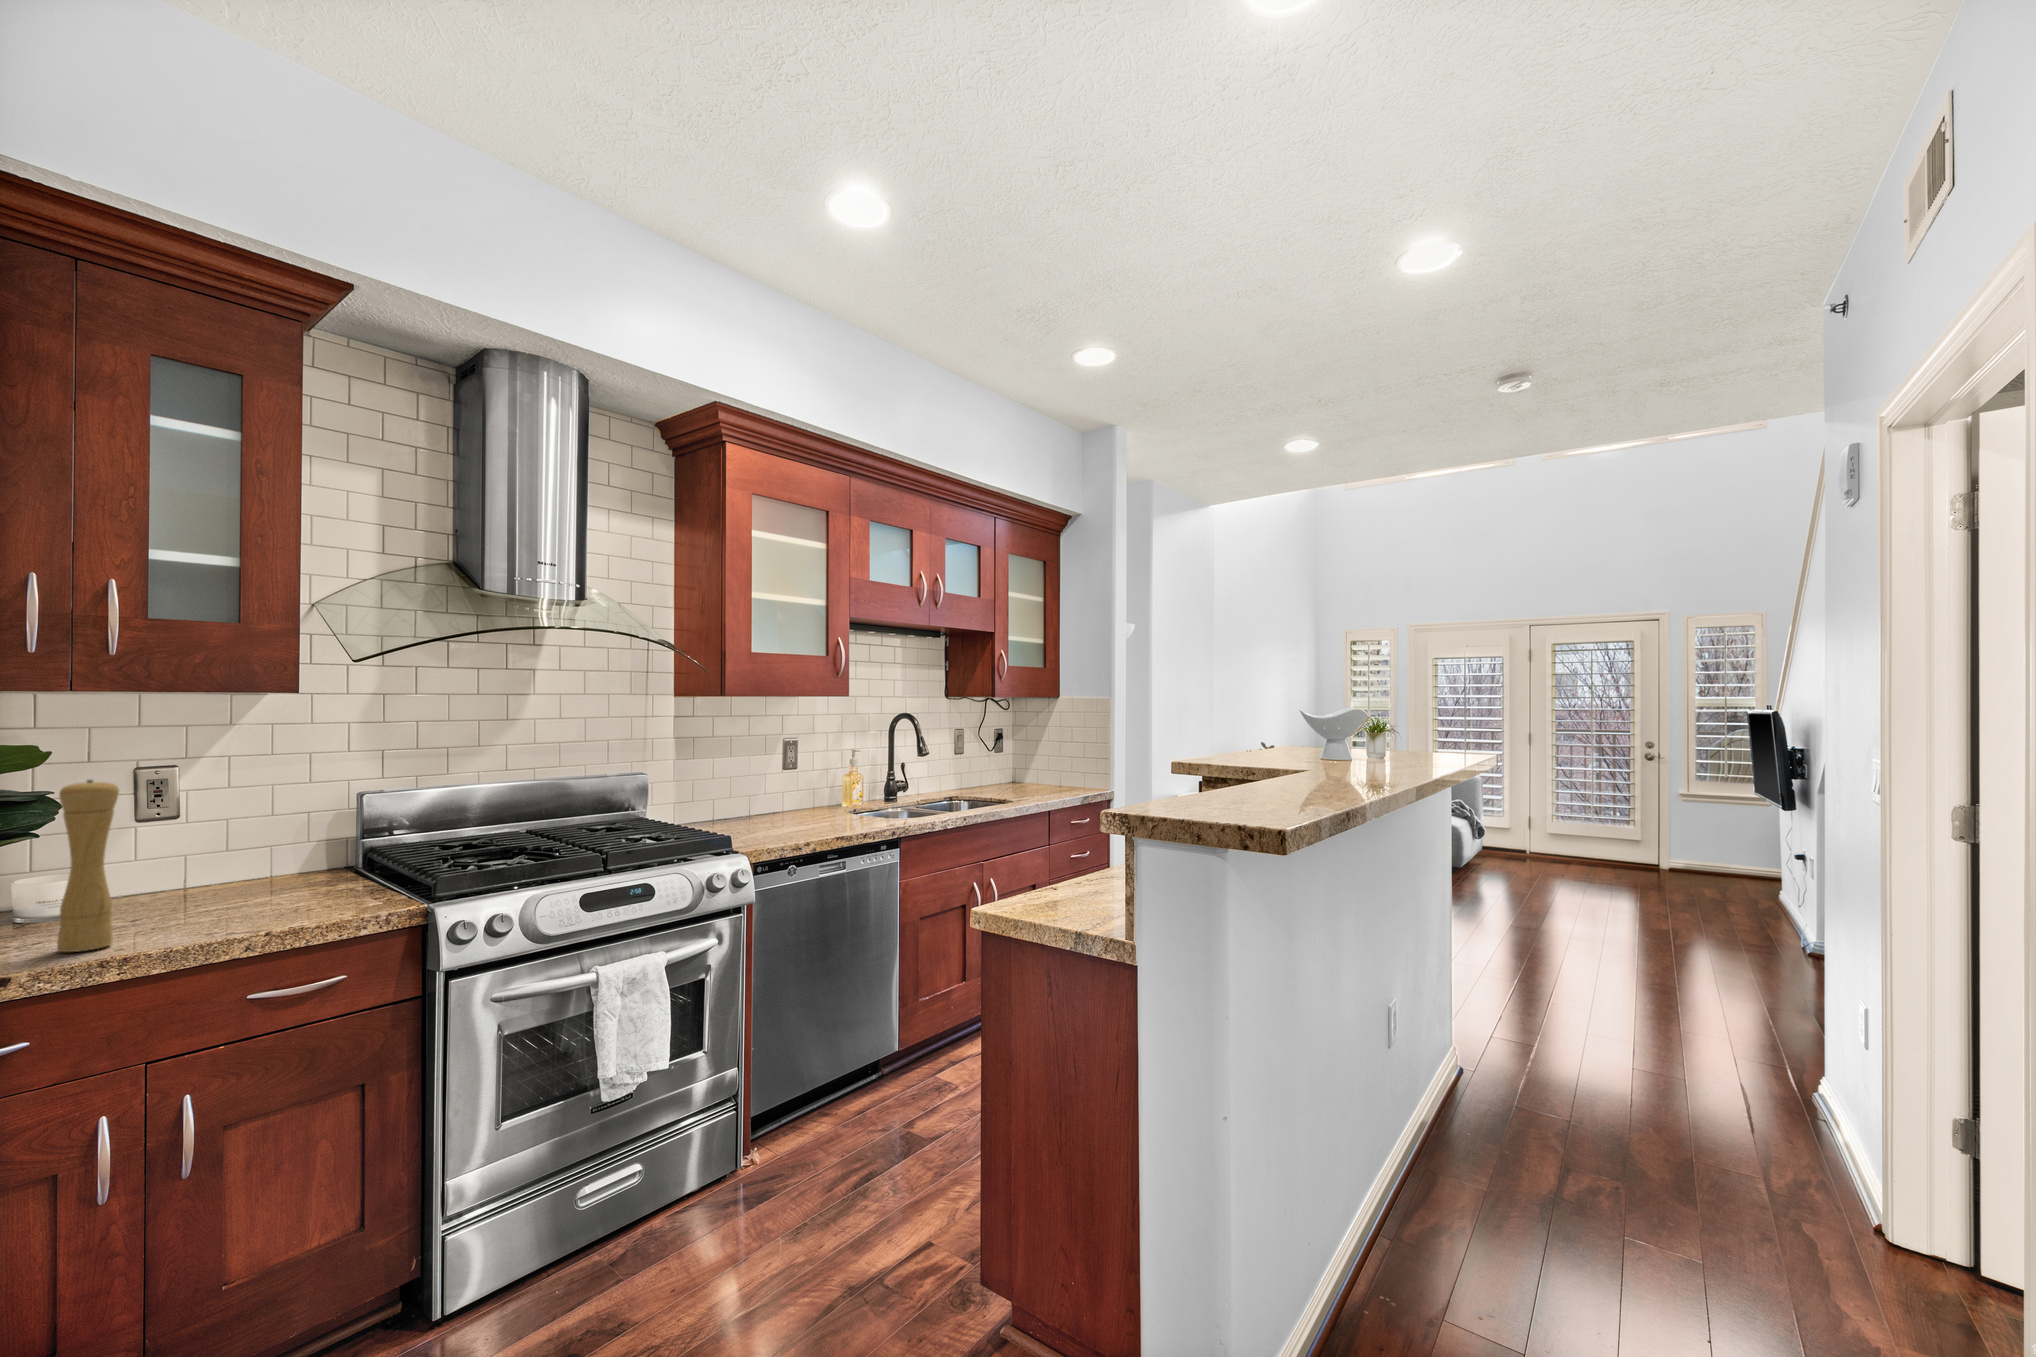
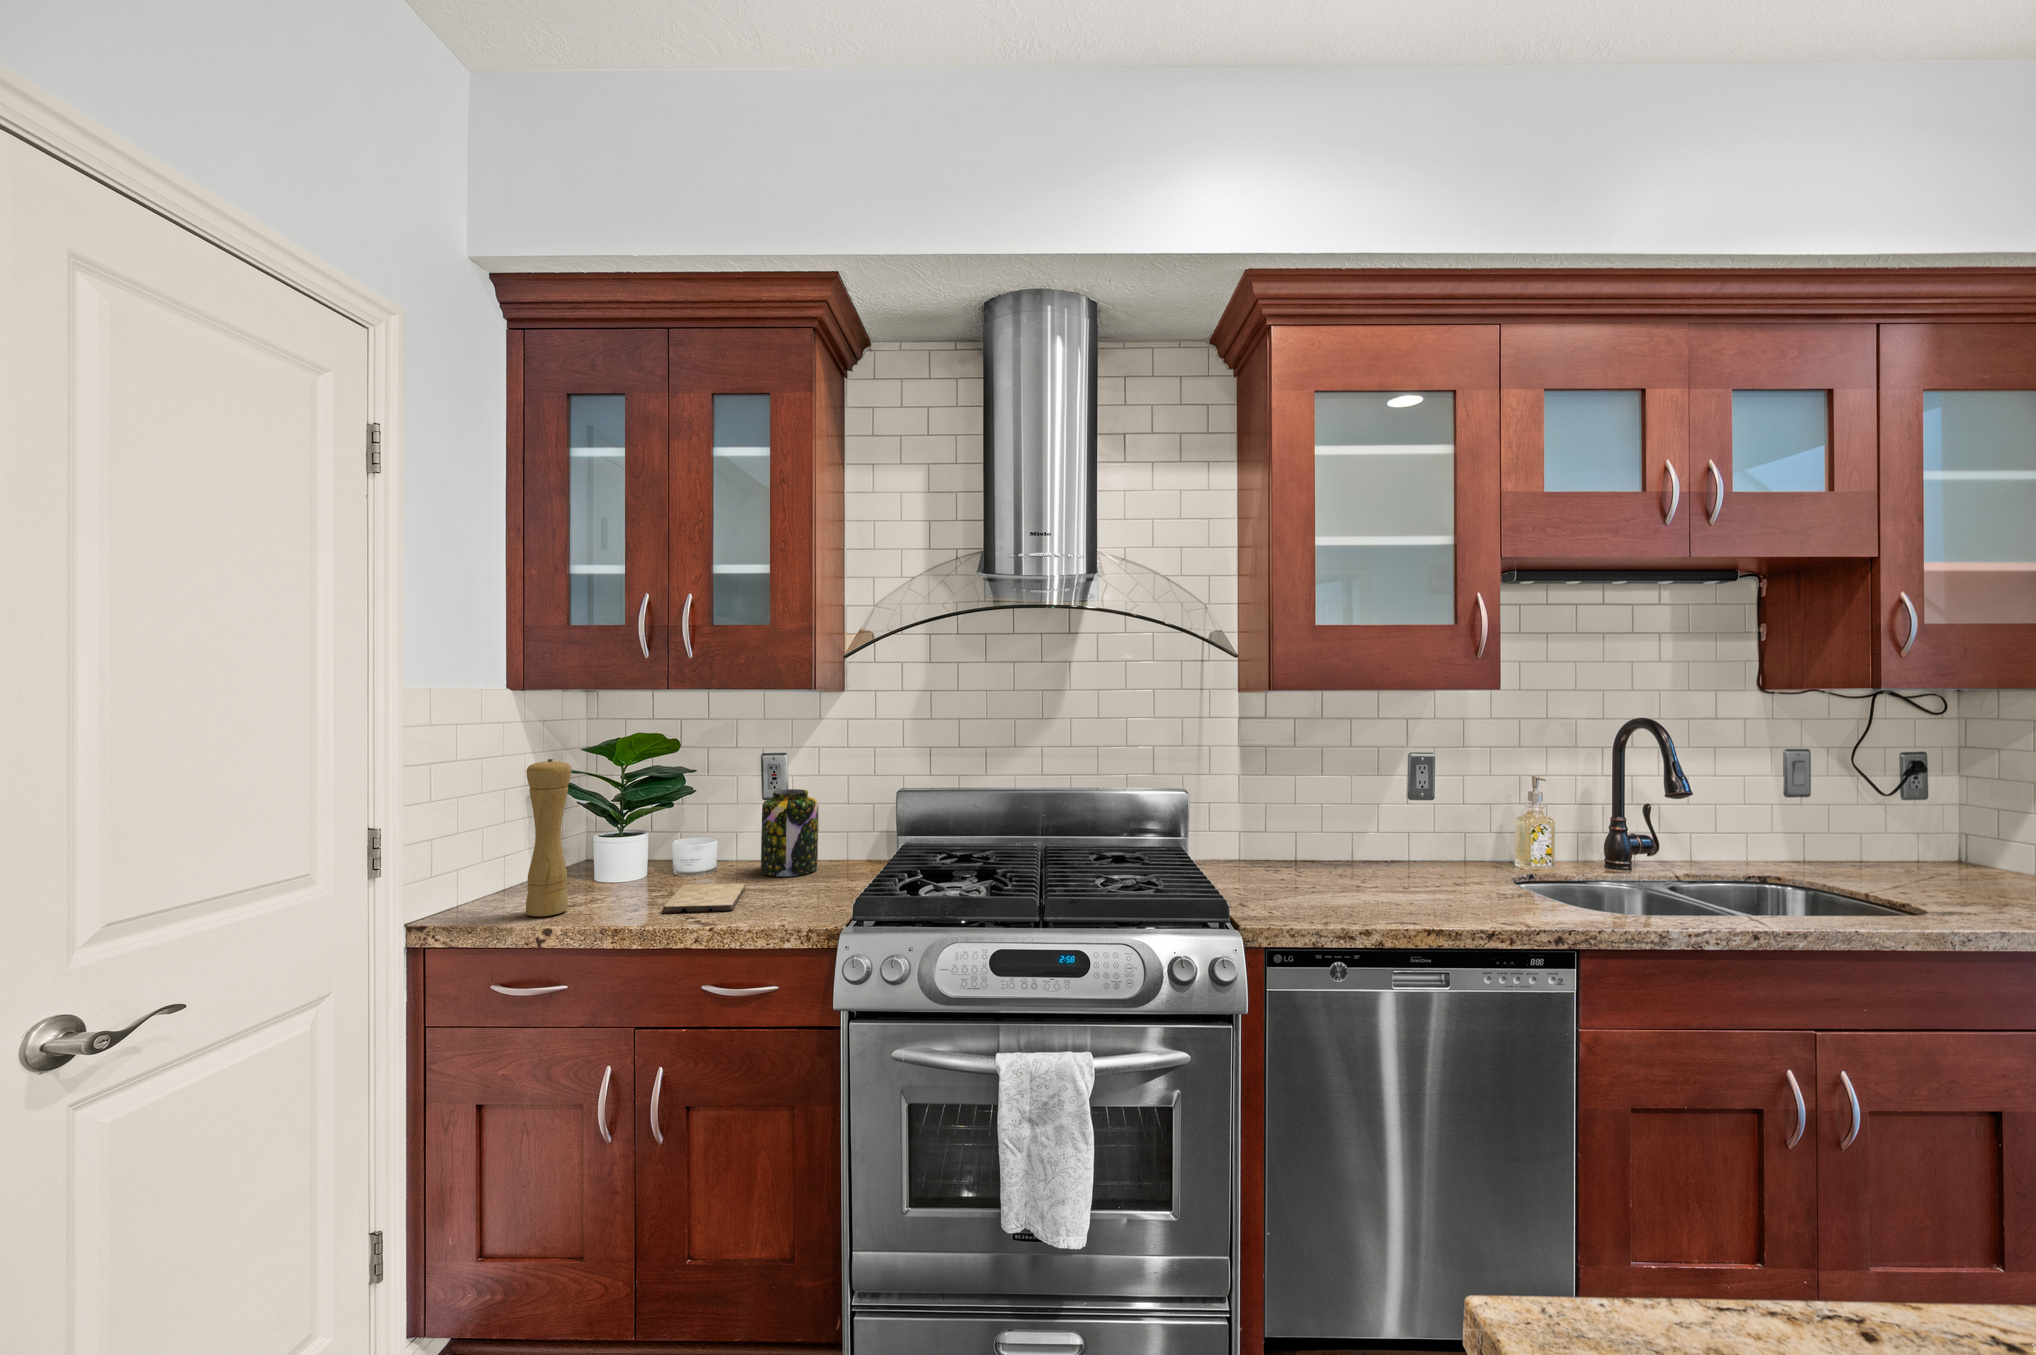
jar: none [234,805,308,894] -> present [761,789,818,876]
cutting board: none [199,897,317,924] -> present [662,883,745,913]

